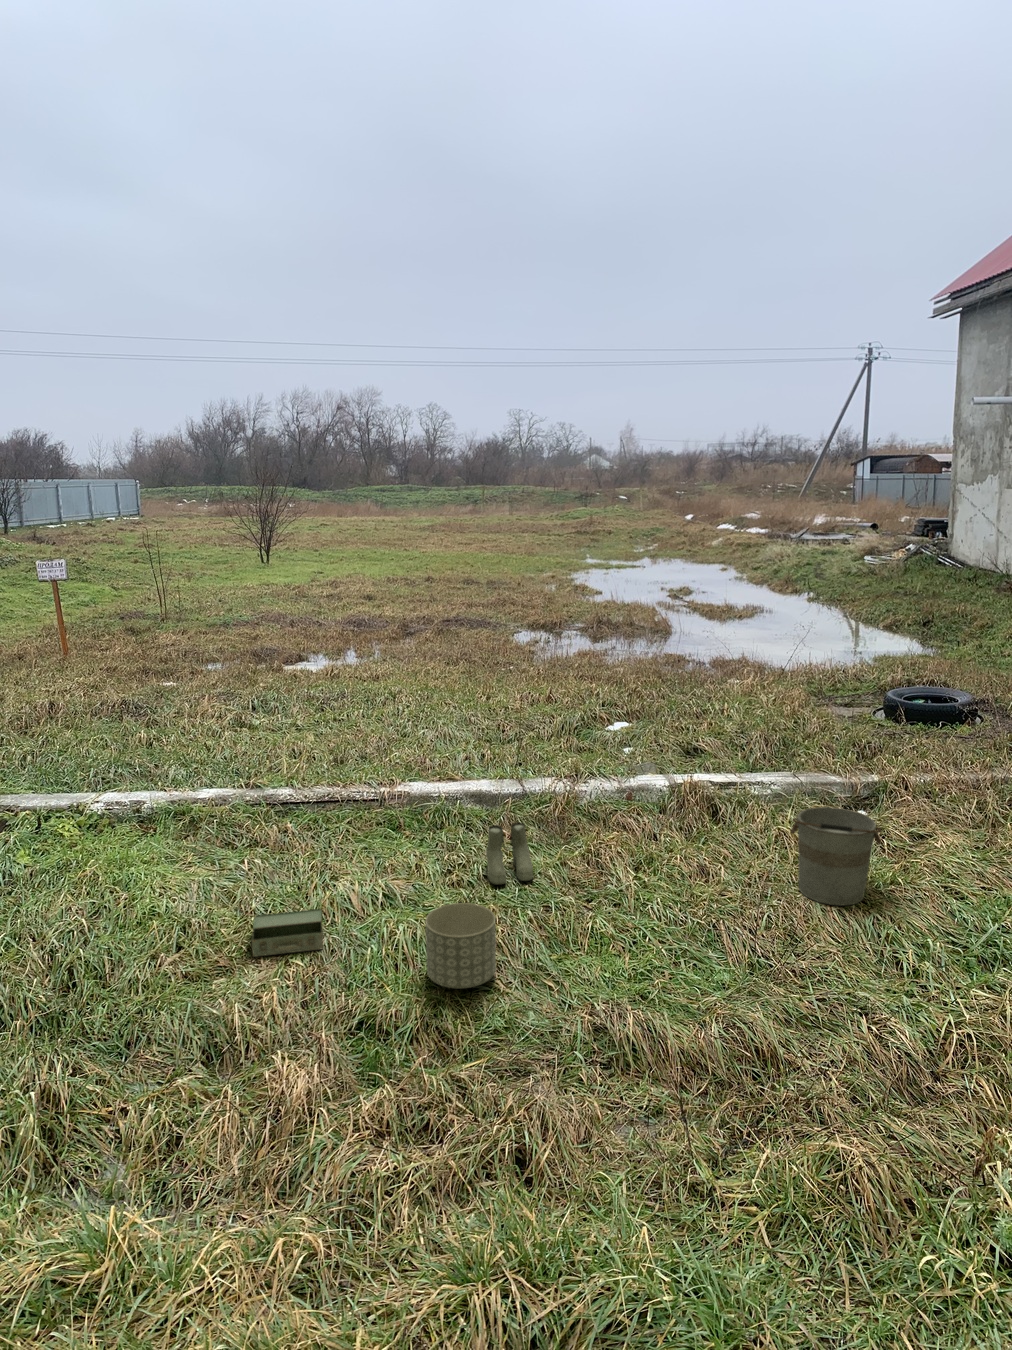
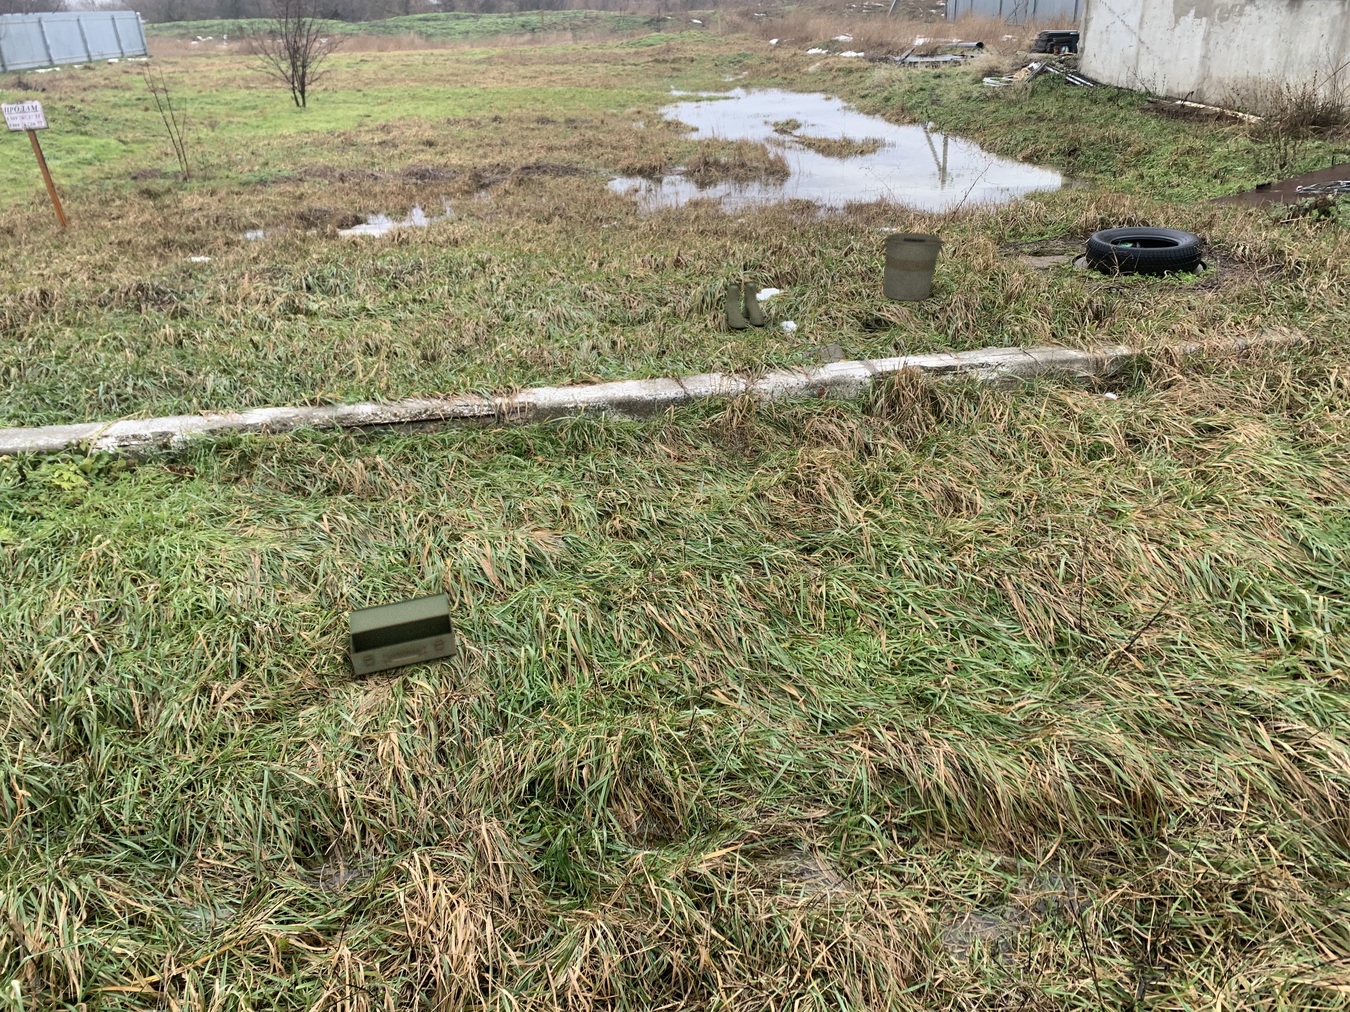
bucket: present [791,807,881,906] -> present [881,233,945,301]
boots: present [486,822,533,885] -> present [725,281,764,328]
planter: present [425,903,496,989] -> none [611,588,713,714]

